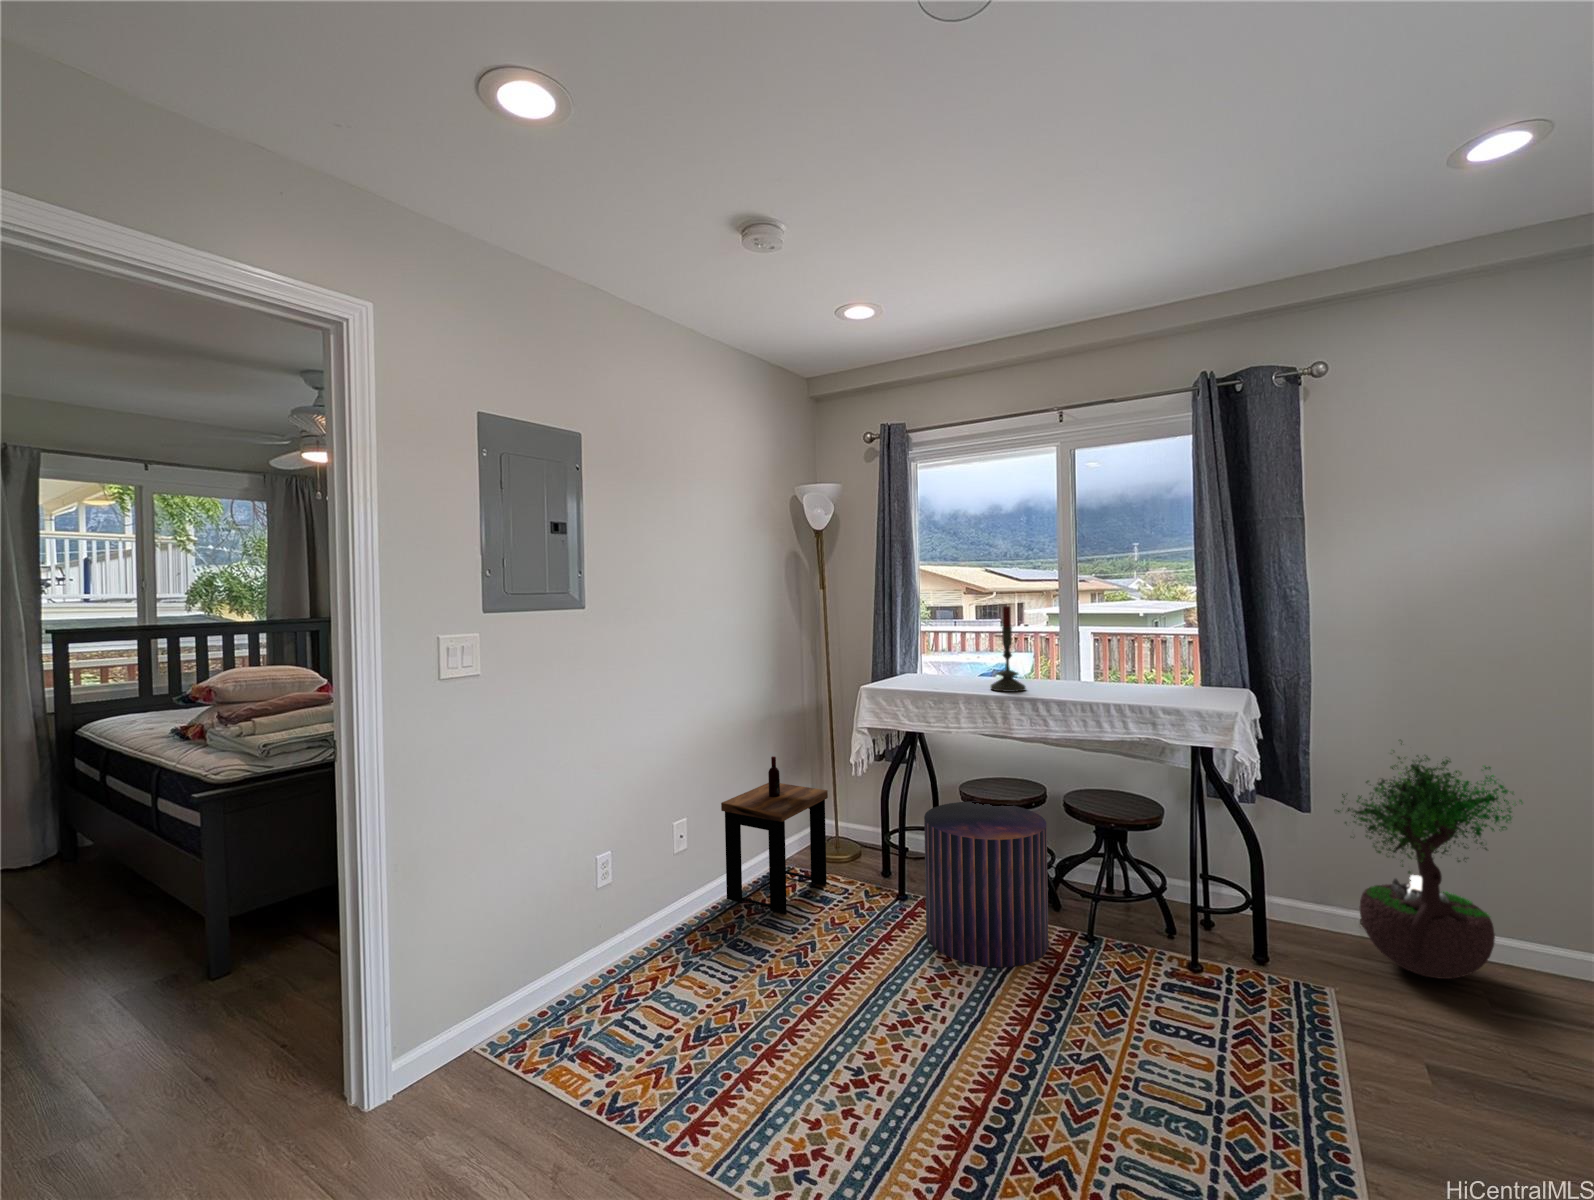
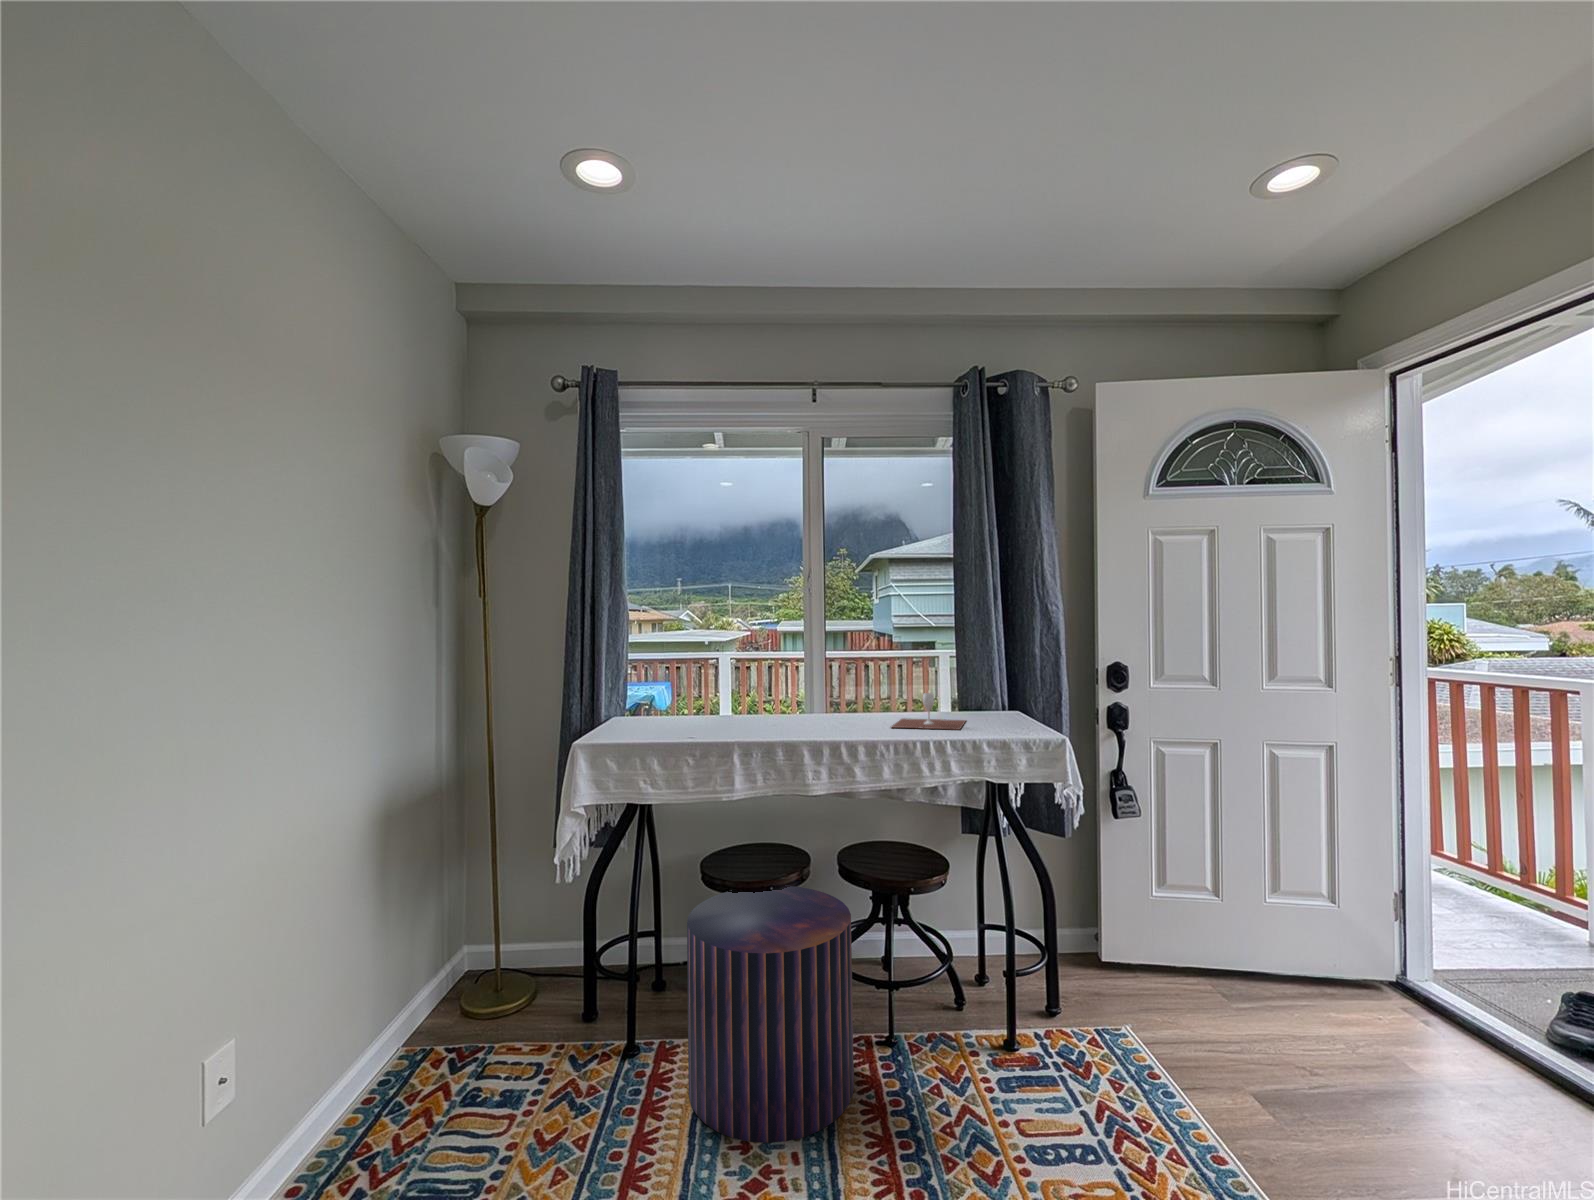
candle: present [991,606,1026,692] -> none [755,621,798,736]
wine glass: none [1105,666,1192,699] -> present [892,693,965,730]
potted tree: present [1337,743,1522,979] -> none [1099,752,1246,984]
side table: present [721,756,828,914] -> none [312,875,506,1162]

